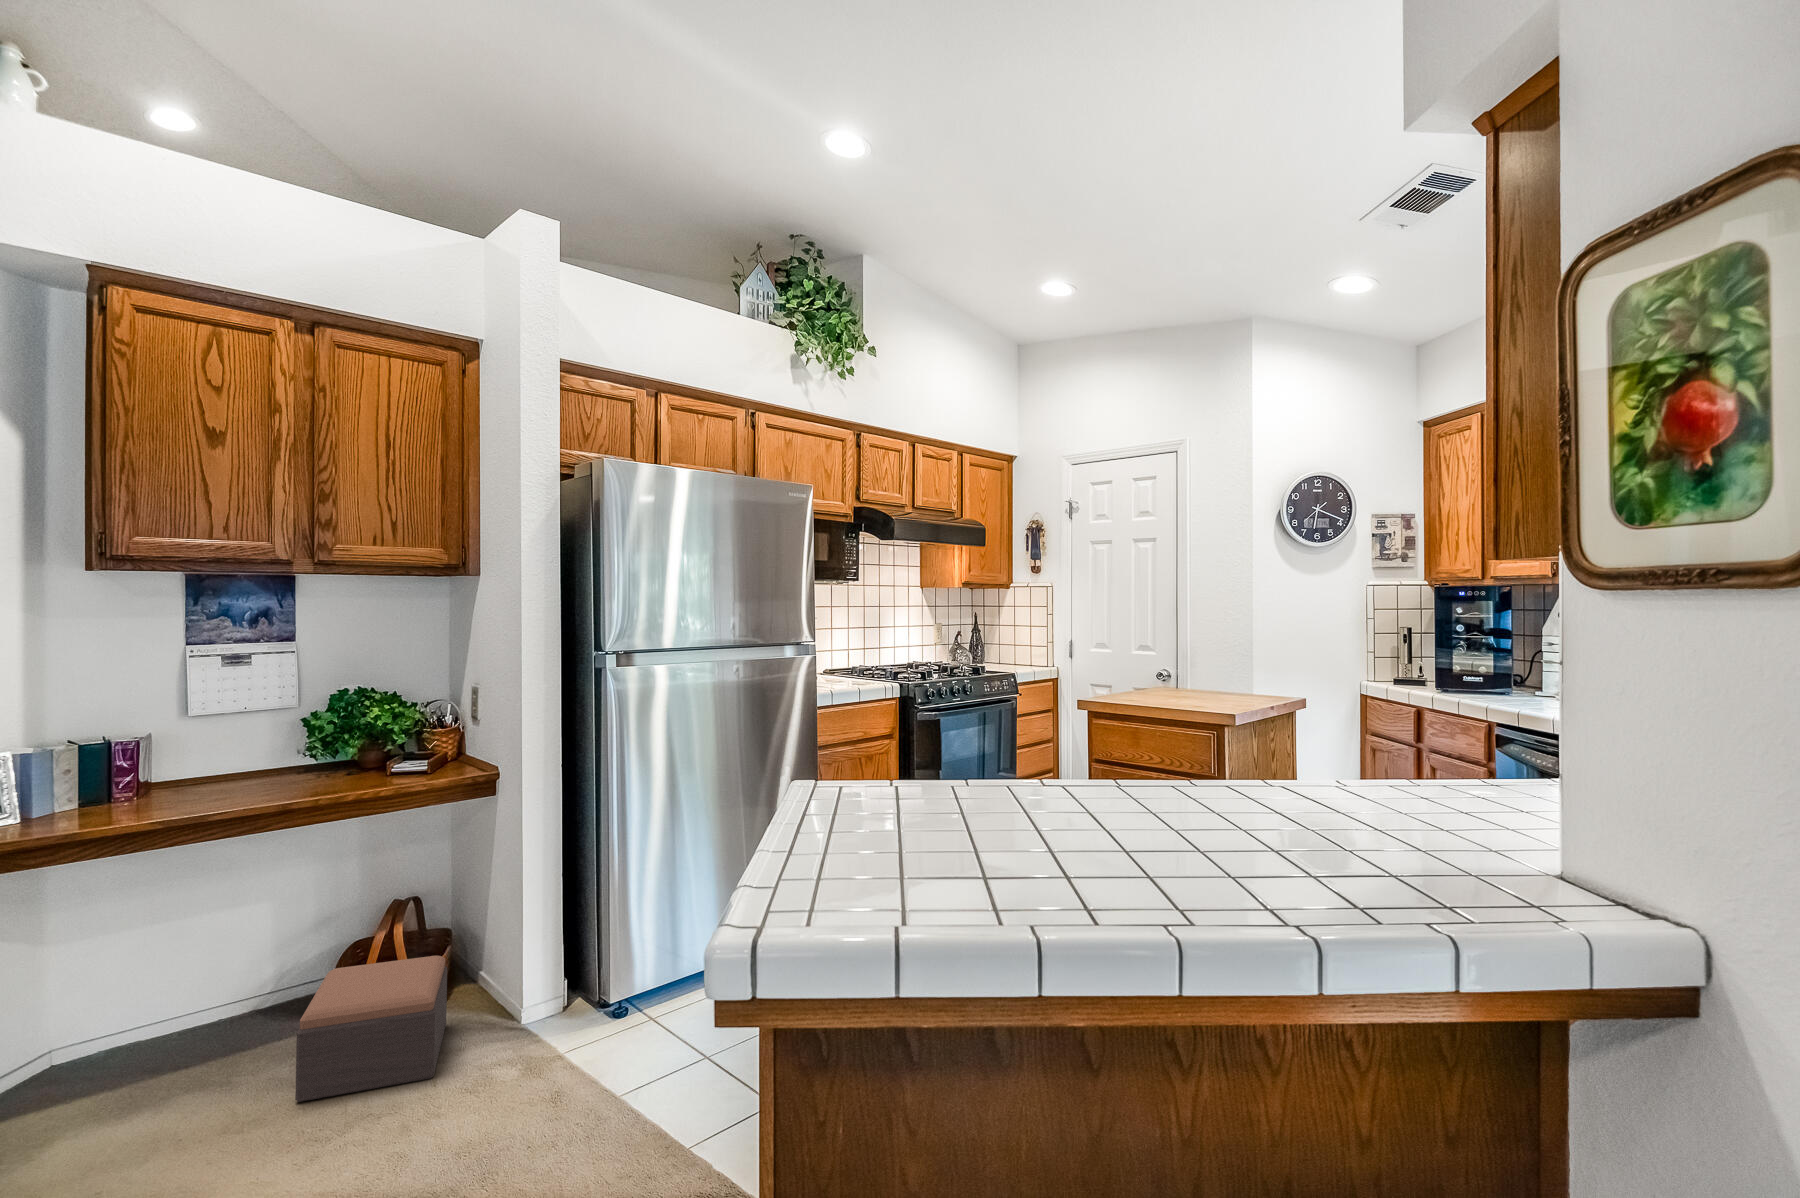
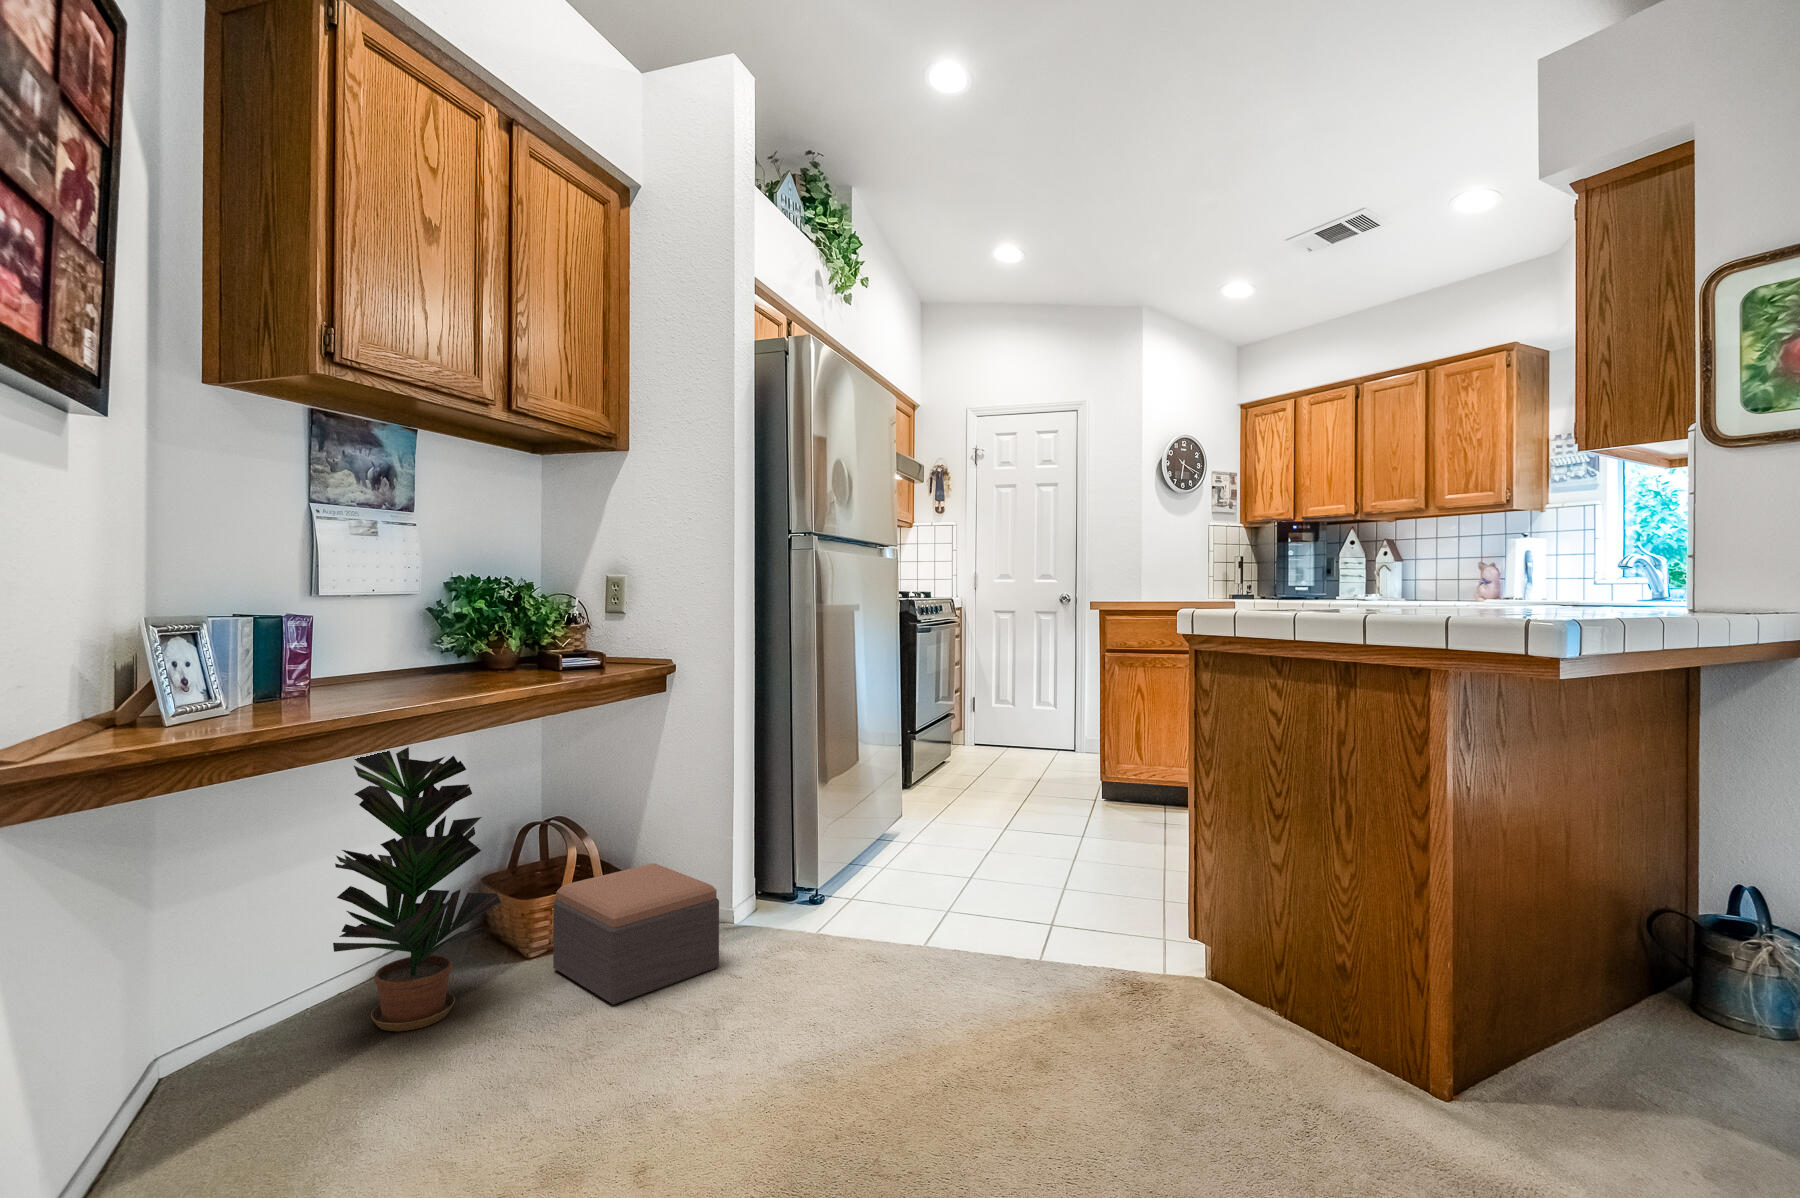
potted plant: none [73,835,271,1086] -> present [333,747,501,1031]

